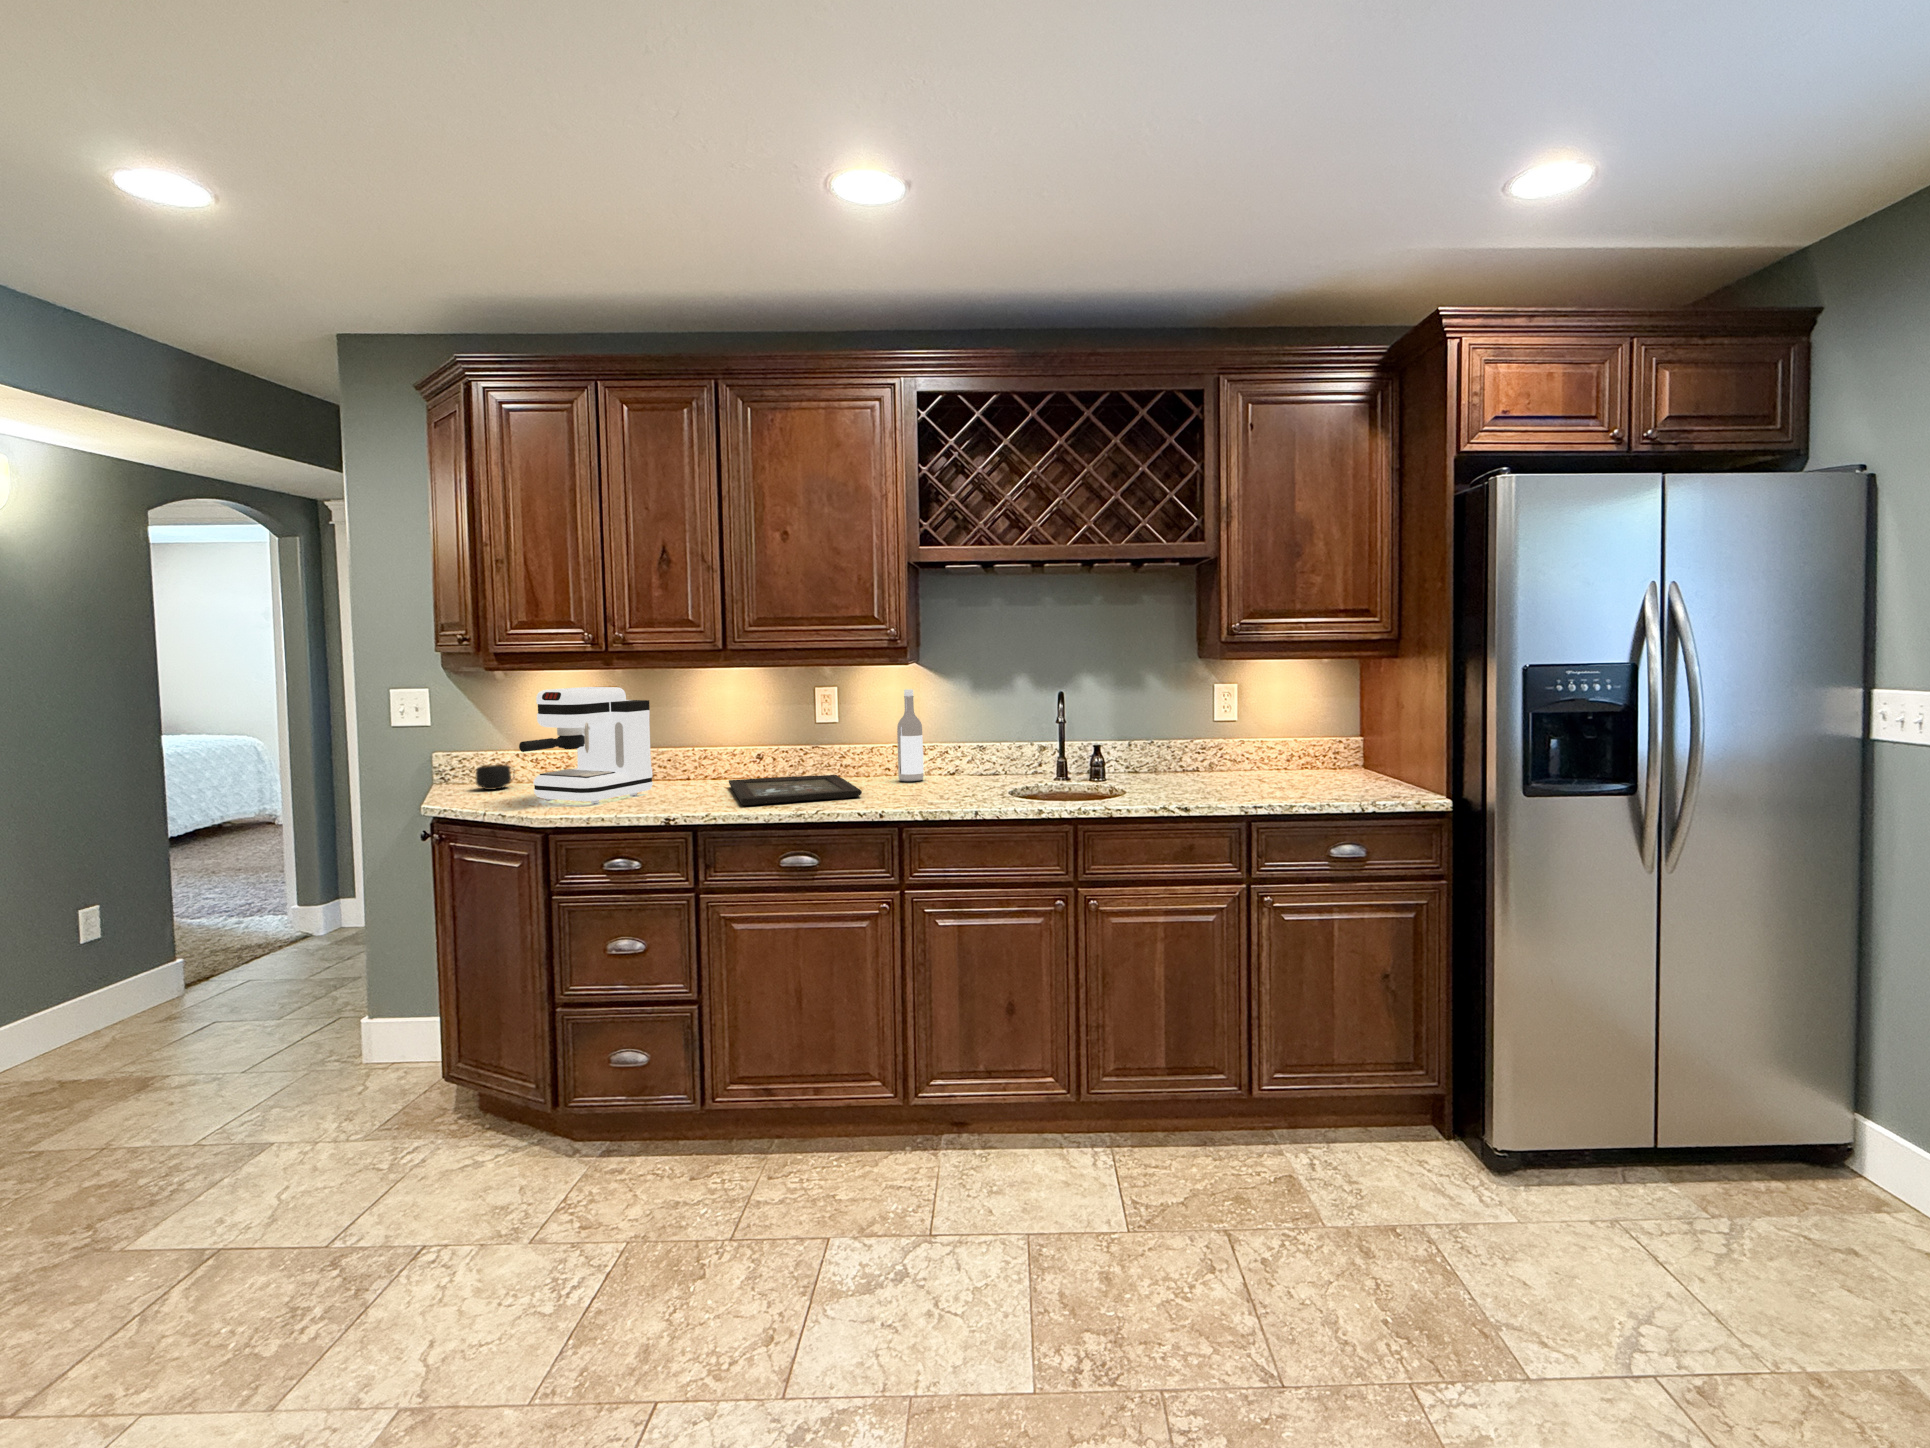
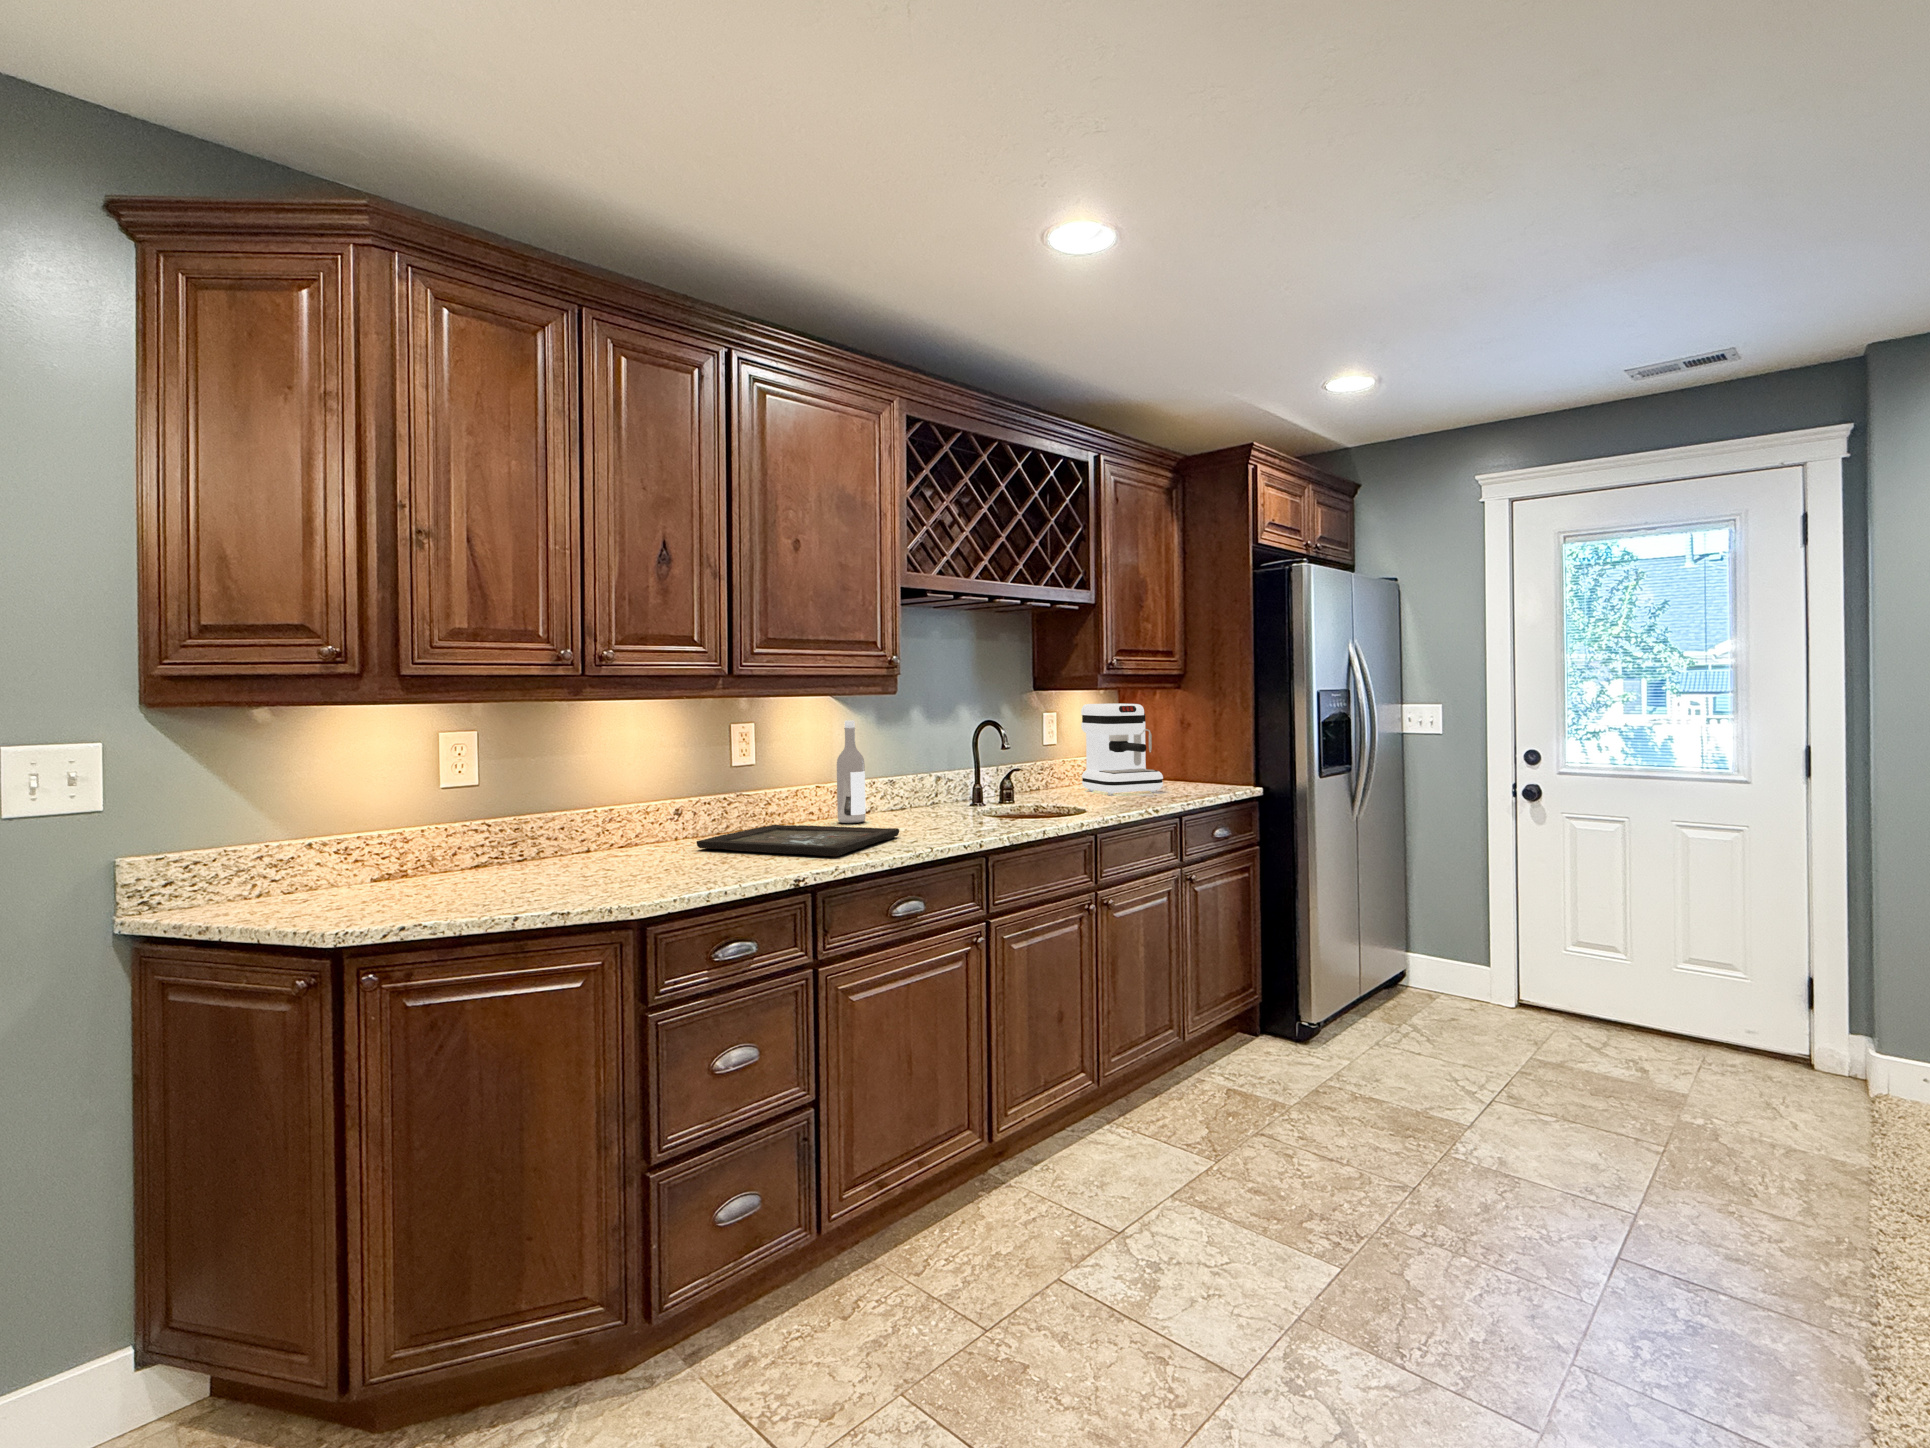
coffee maker: present [519,687,653,803] -> present [1081,704,1163,795]
mug: present [476,765,515,790] -> none [295,859,358,903]

